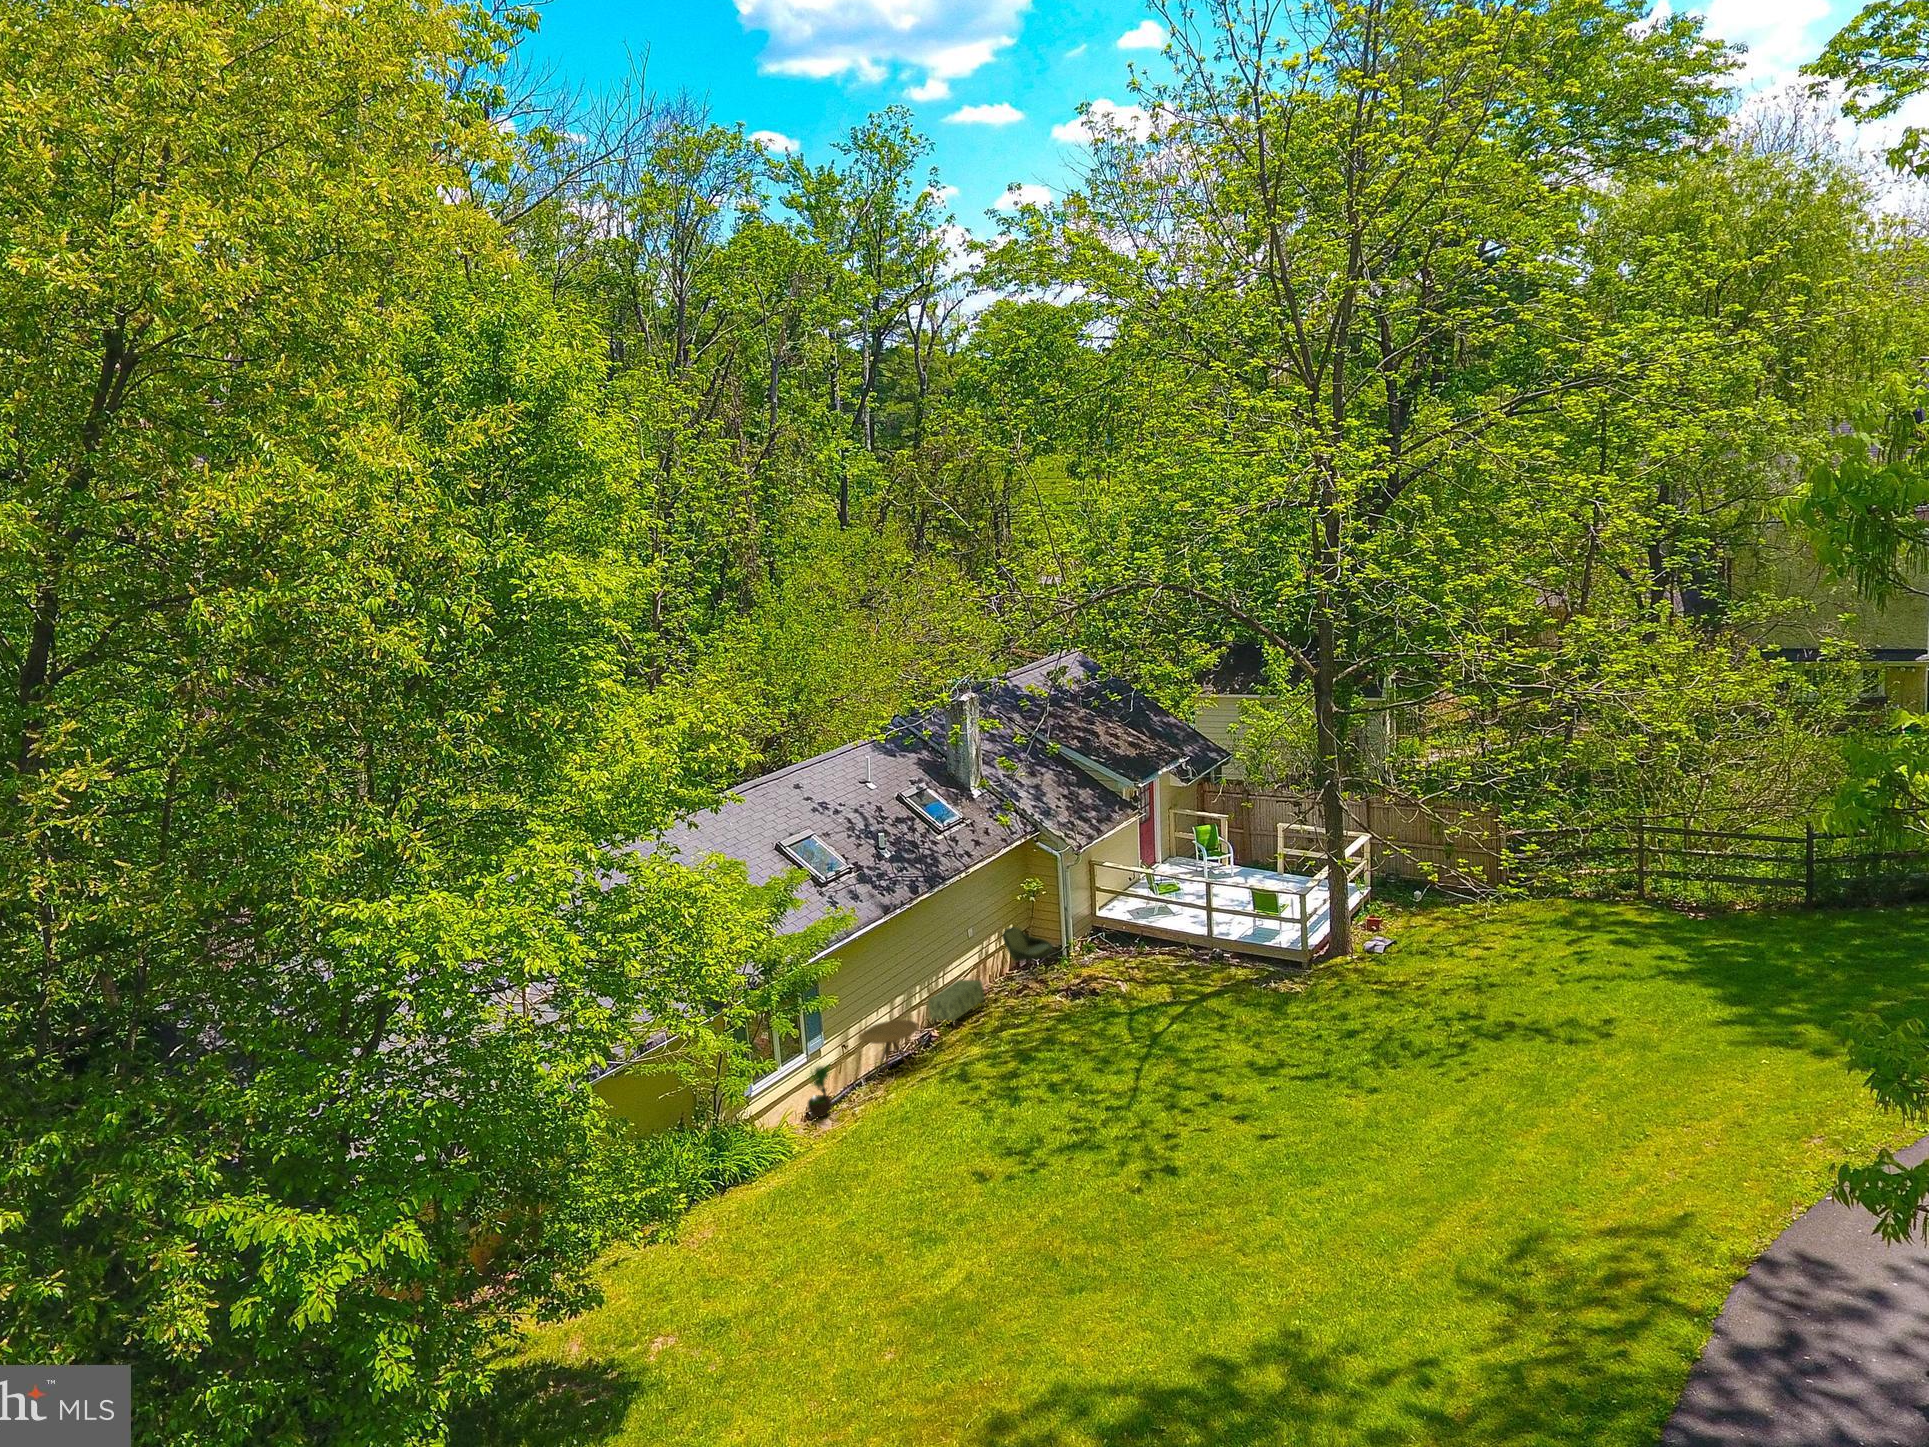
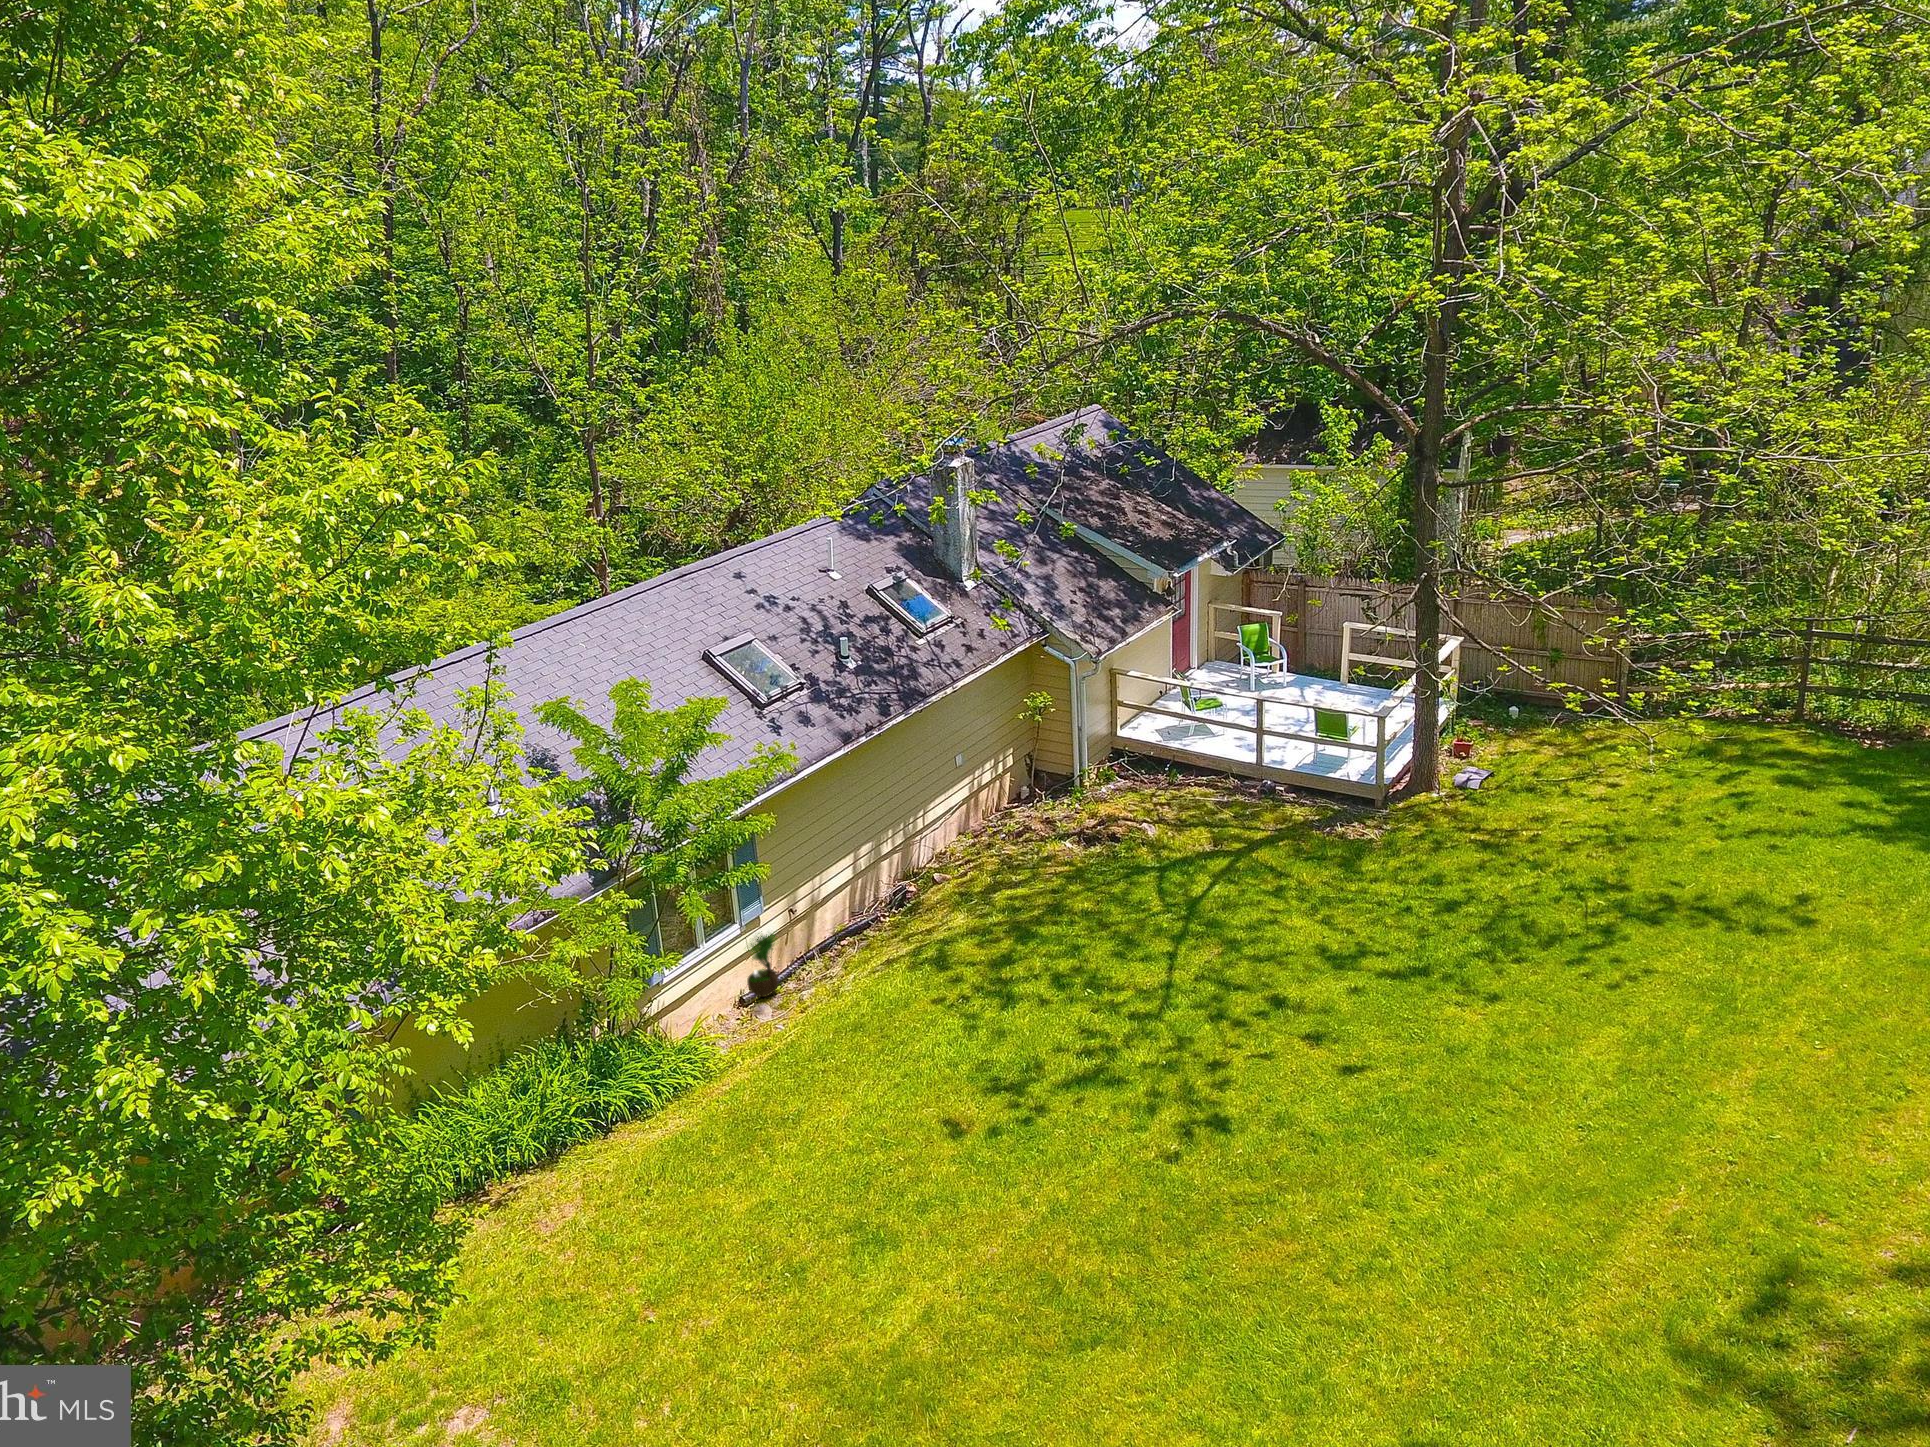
lounge chair: present [1002,927,1053,973] -> none [998,751,1063,818]
bench: present [928,980,985,1028] -> none [905,818,976,880]
round table: present [860,1020,918,1077] -> none [816,872,891,946]

